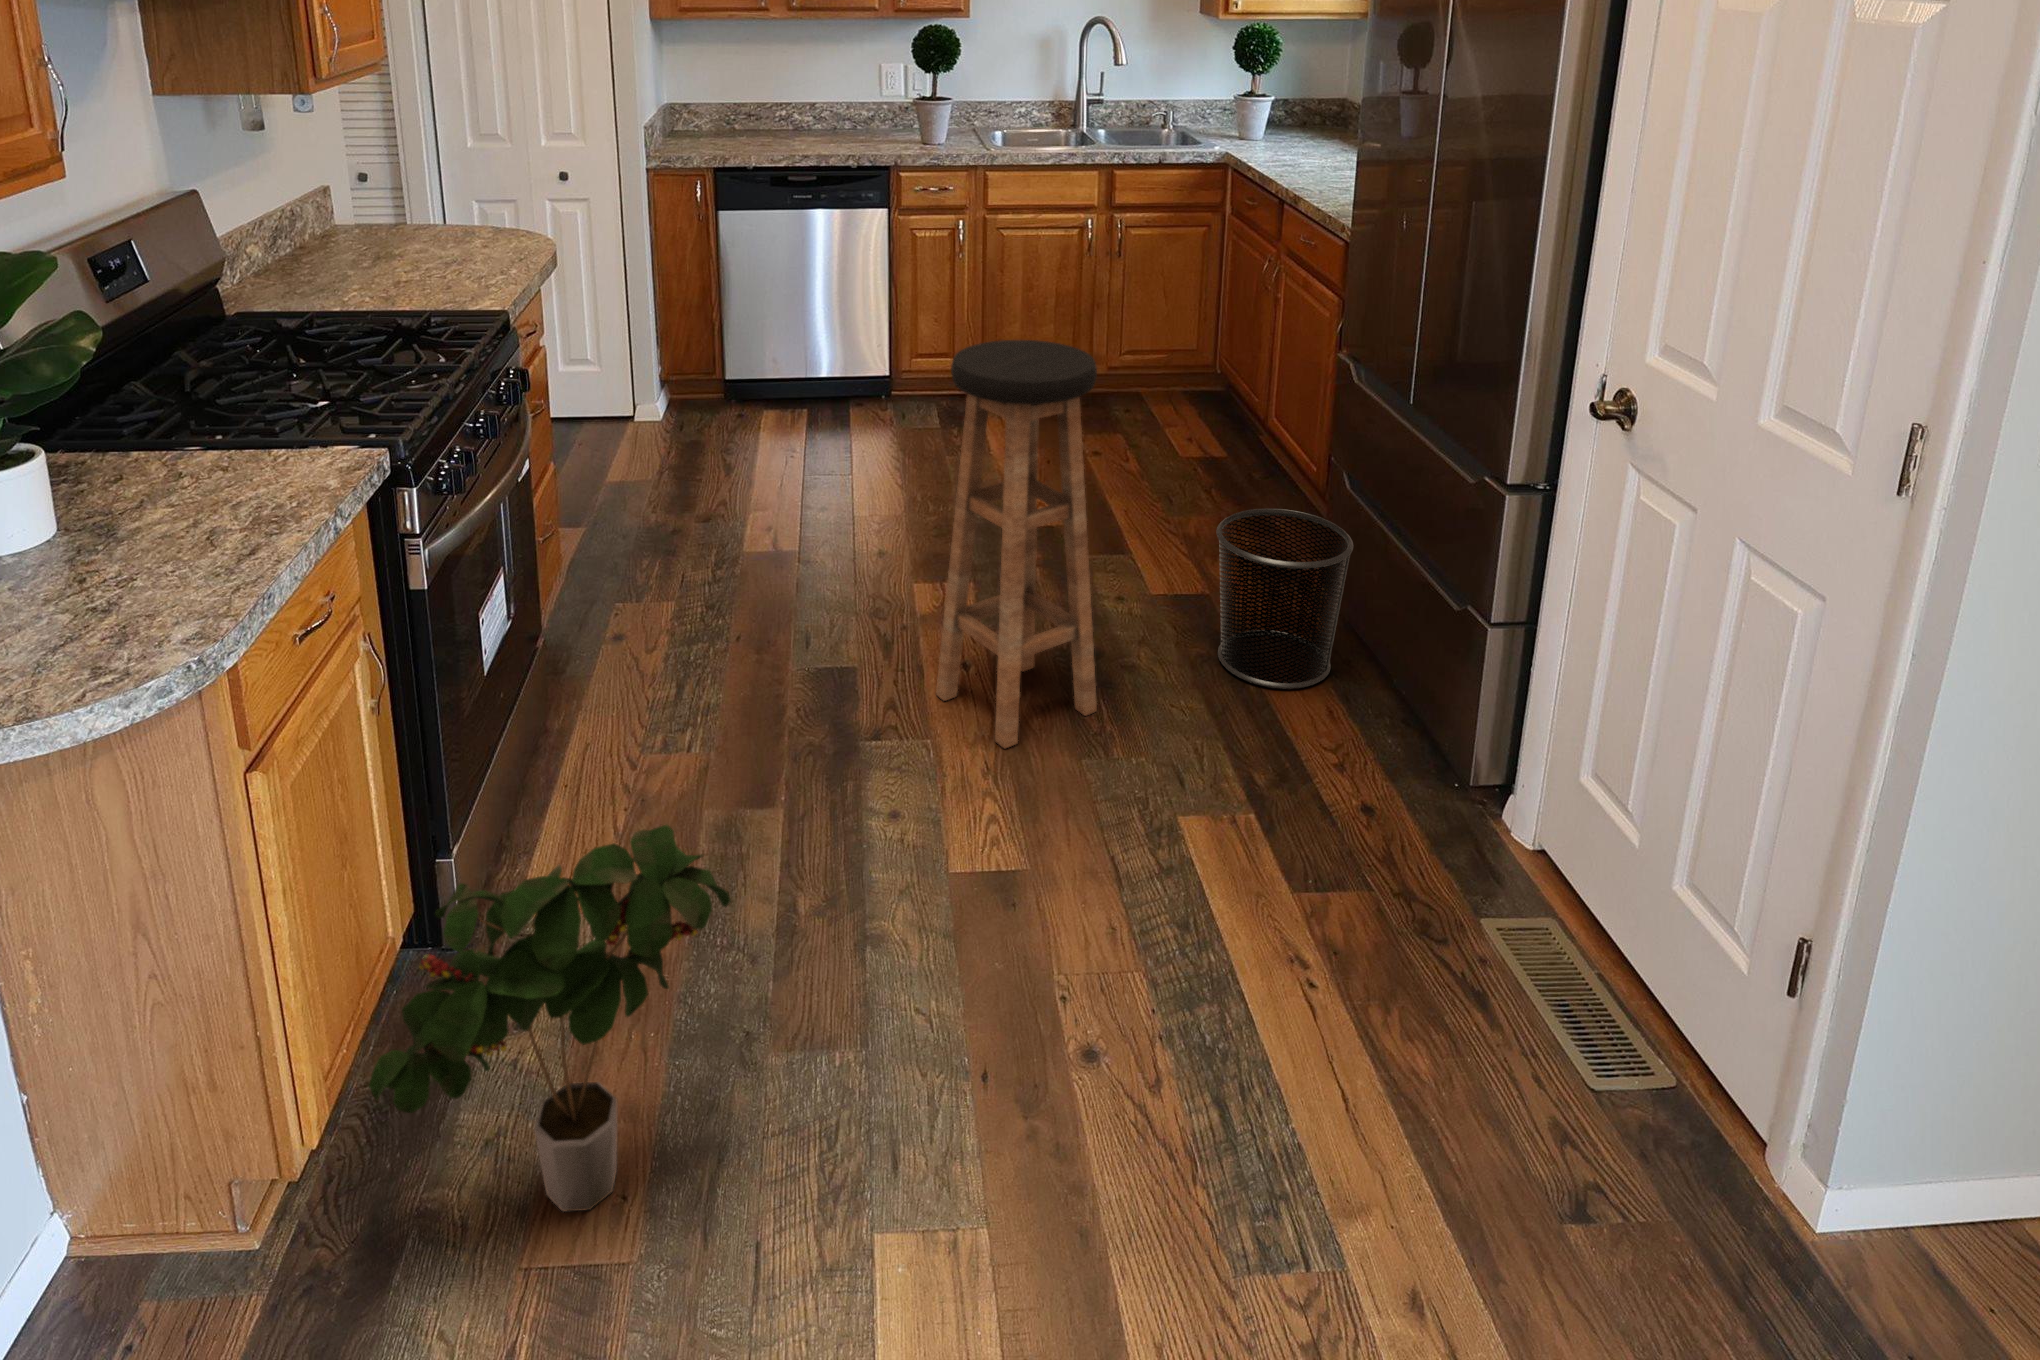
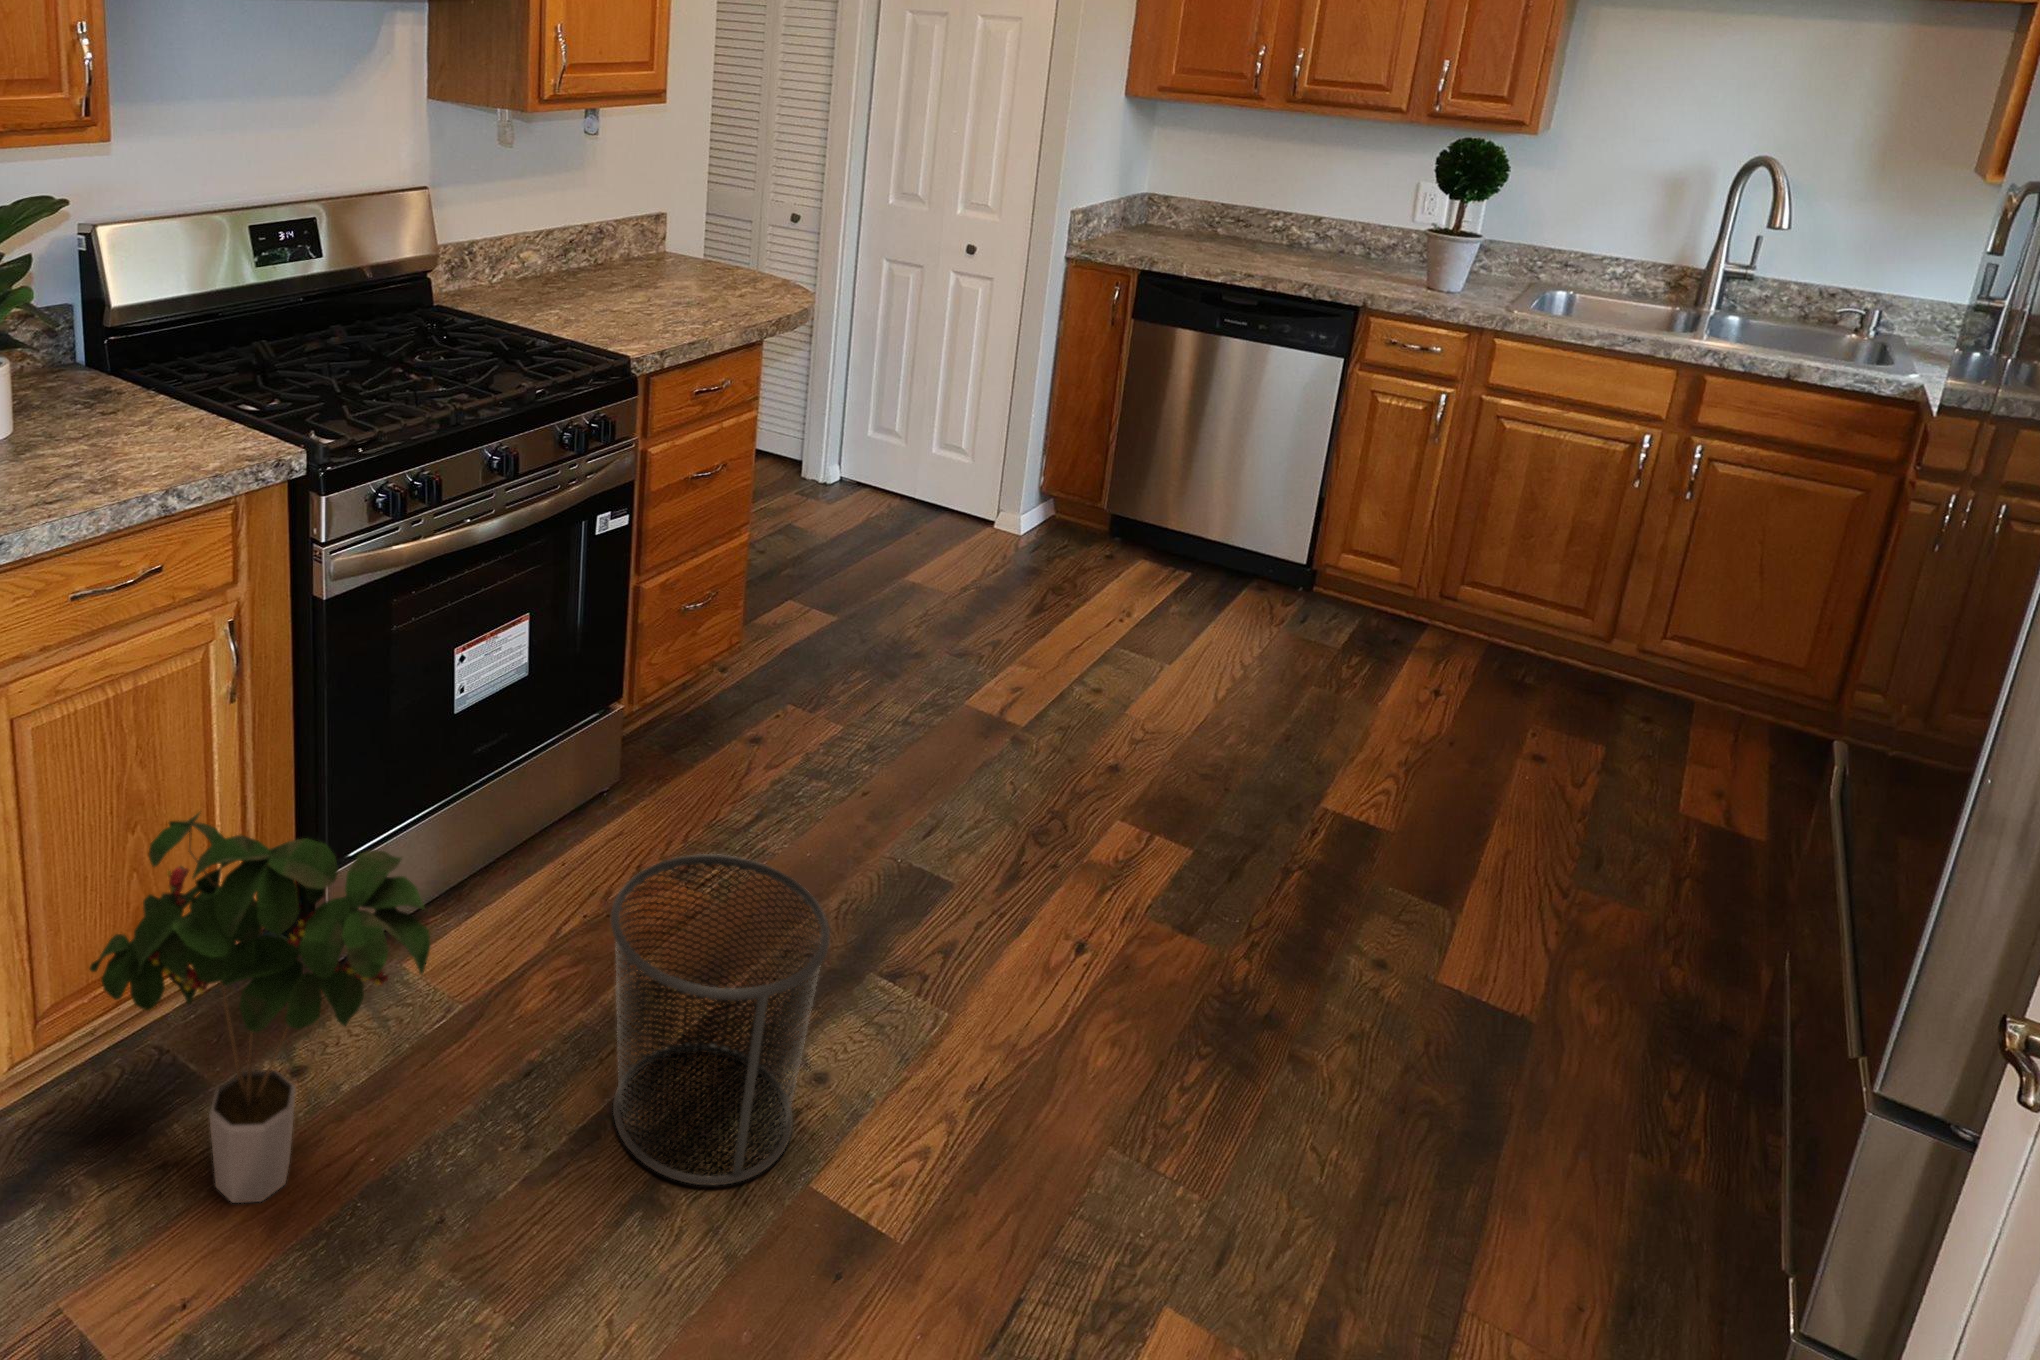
bar stool: present [936,340,1097,748] -> none [1026,507,1294,1060]
waste bin: present [1216,509,1353,689] -> present [611,854,830,1185]

